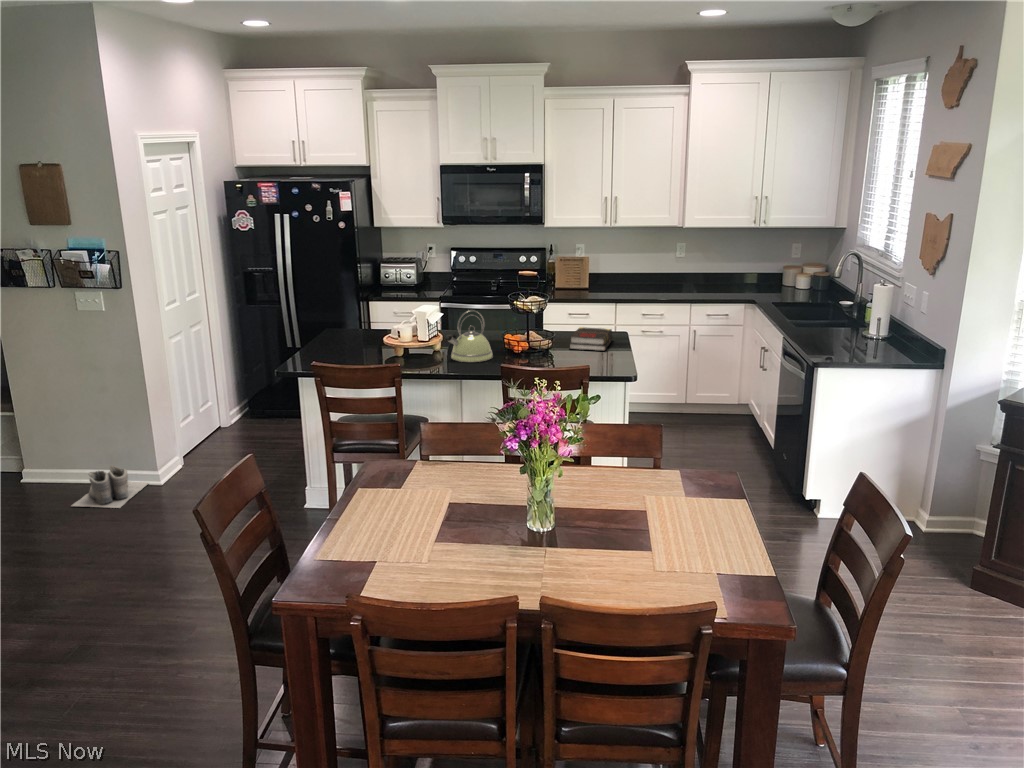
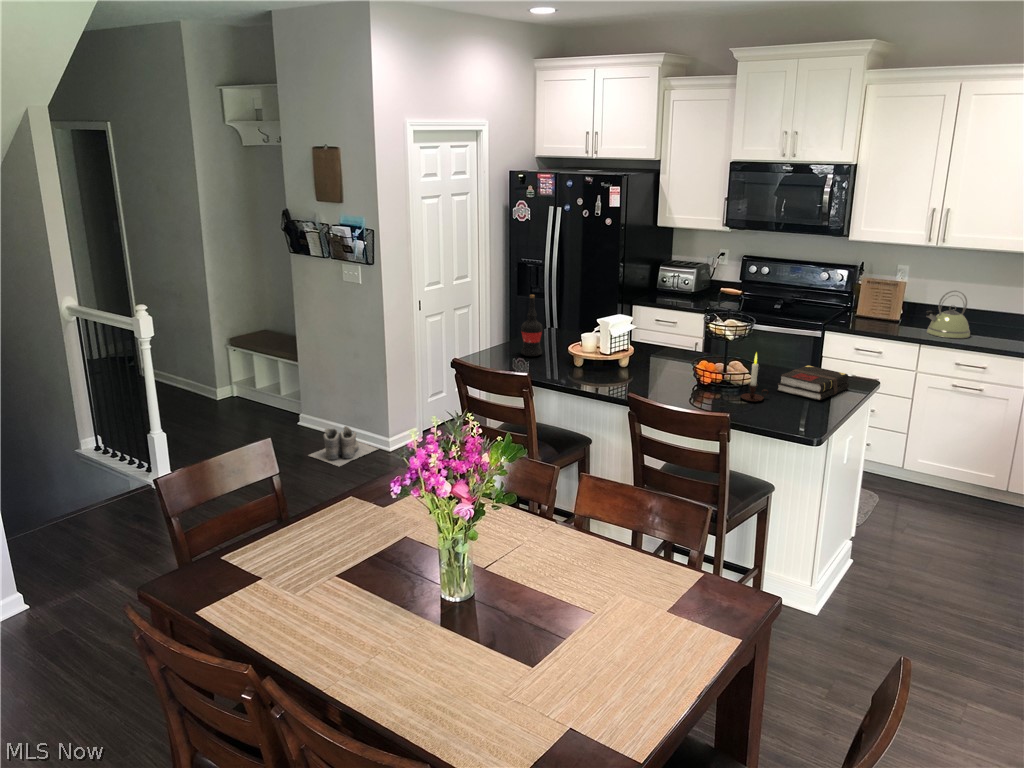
wine bottle: none [339,297,360,354] -> present [521,295,542,356]
kettle: present [447,310,493,362] -> present [927,291,970,338]
candle: none [551,320,569,359] -> present [741,353,768,401]

